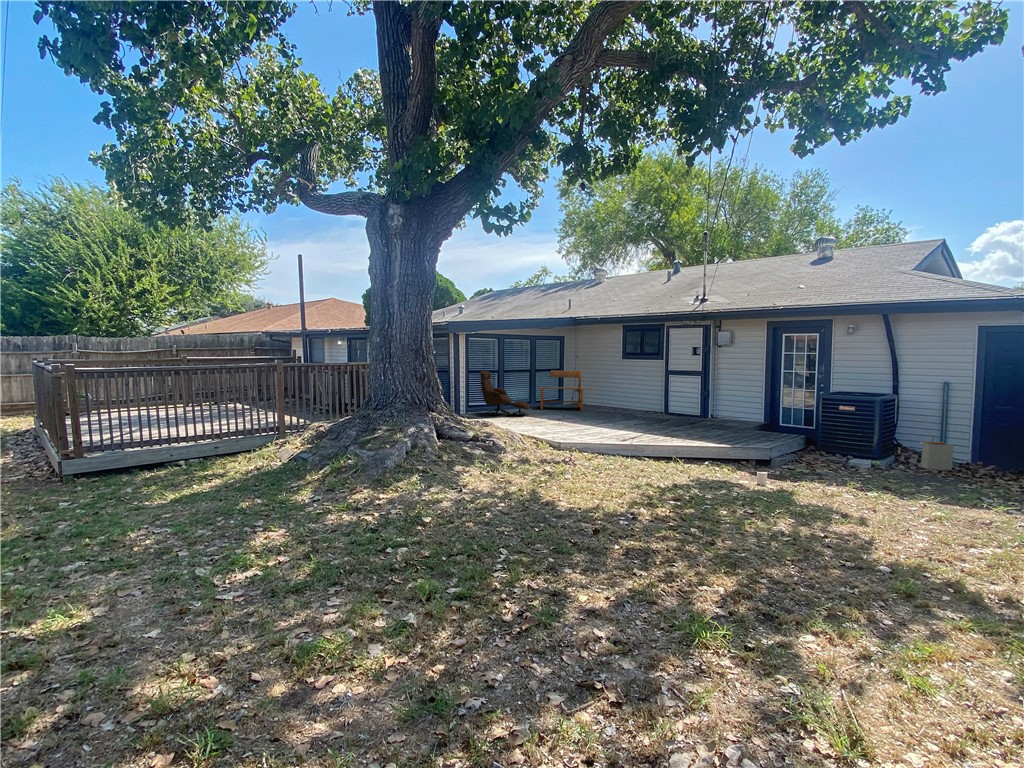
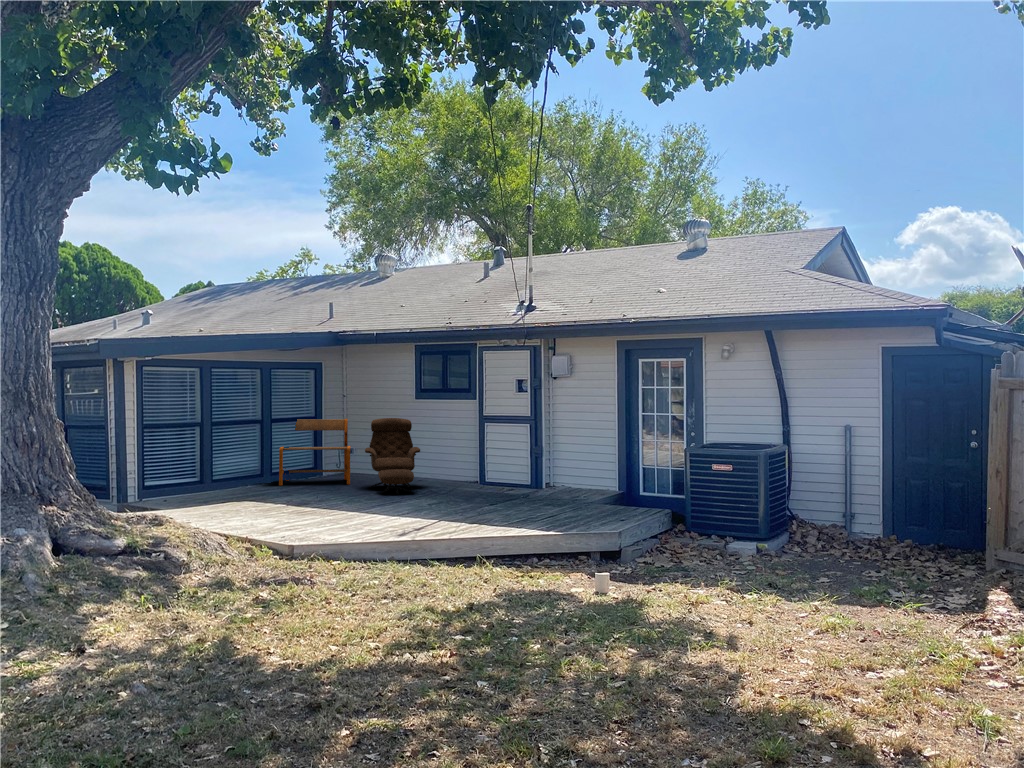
lounge chair: present [480,371,530,416] -> present [365,418,420,494]
storage bin: present [920,435,954,470] -> none [816,501,855,550]

